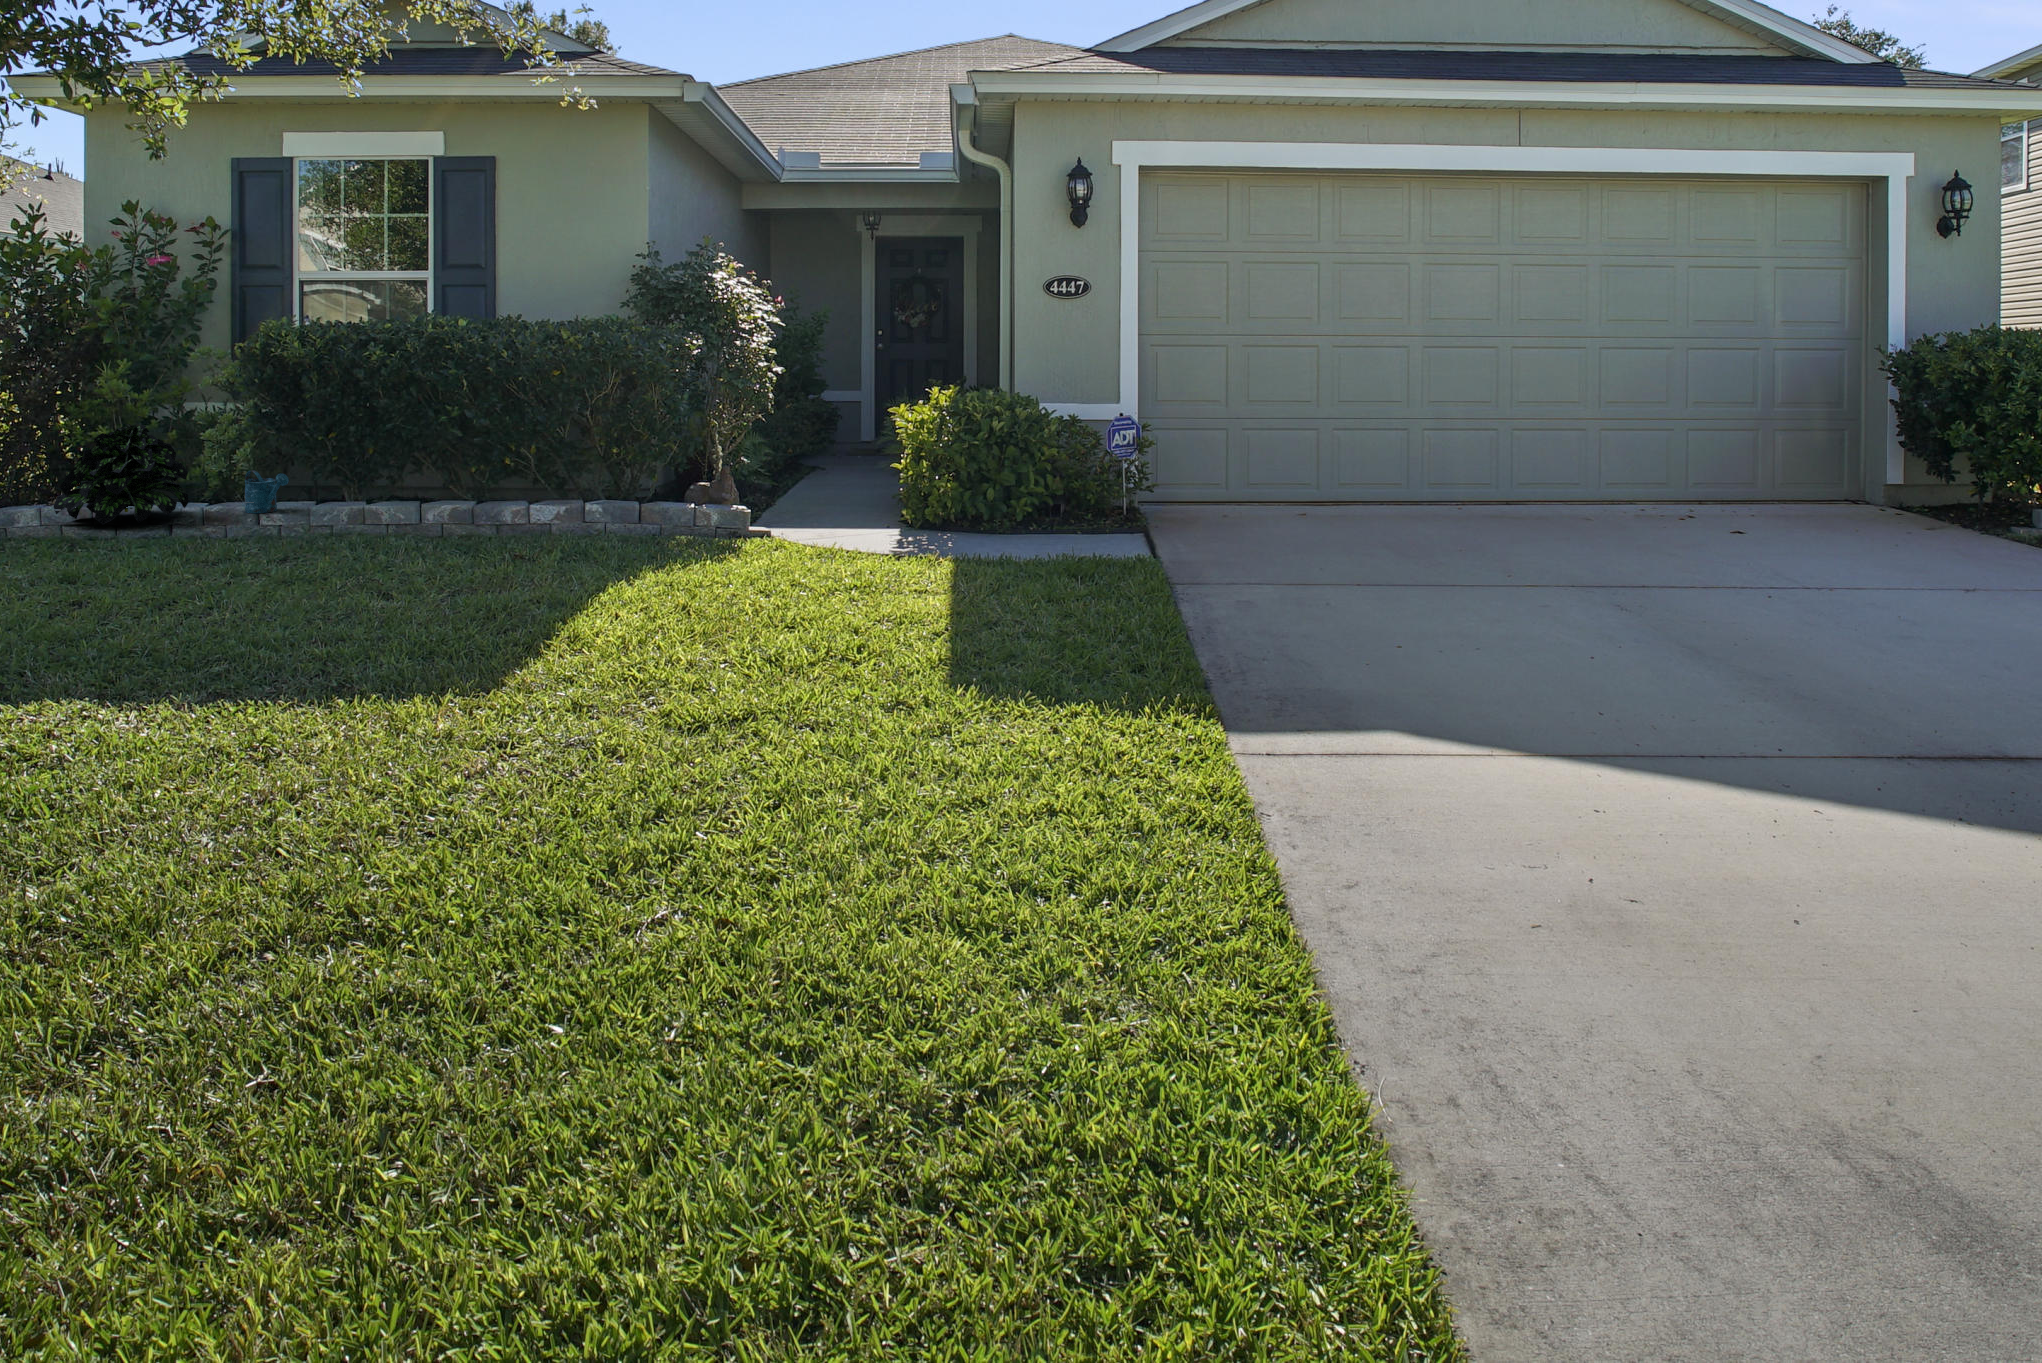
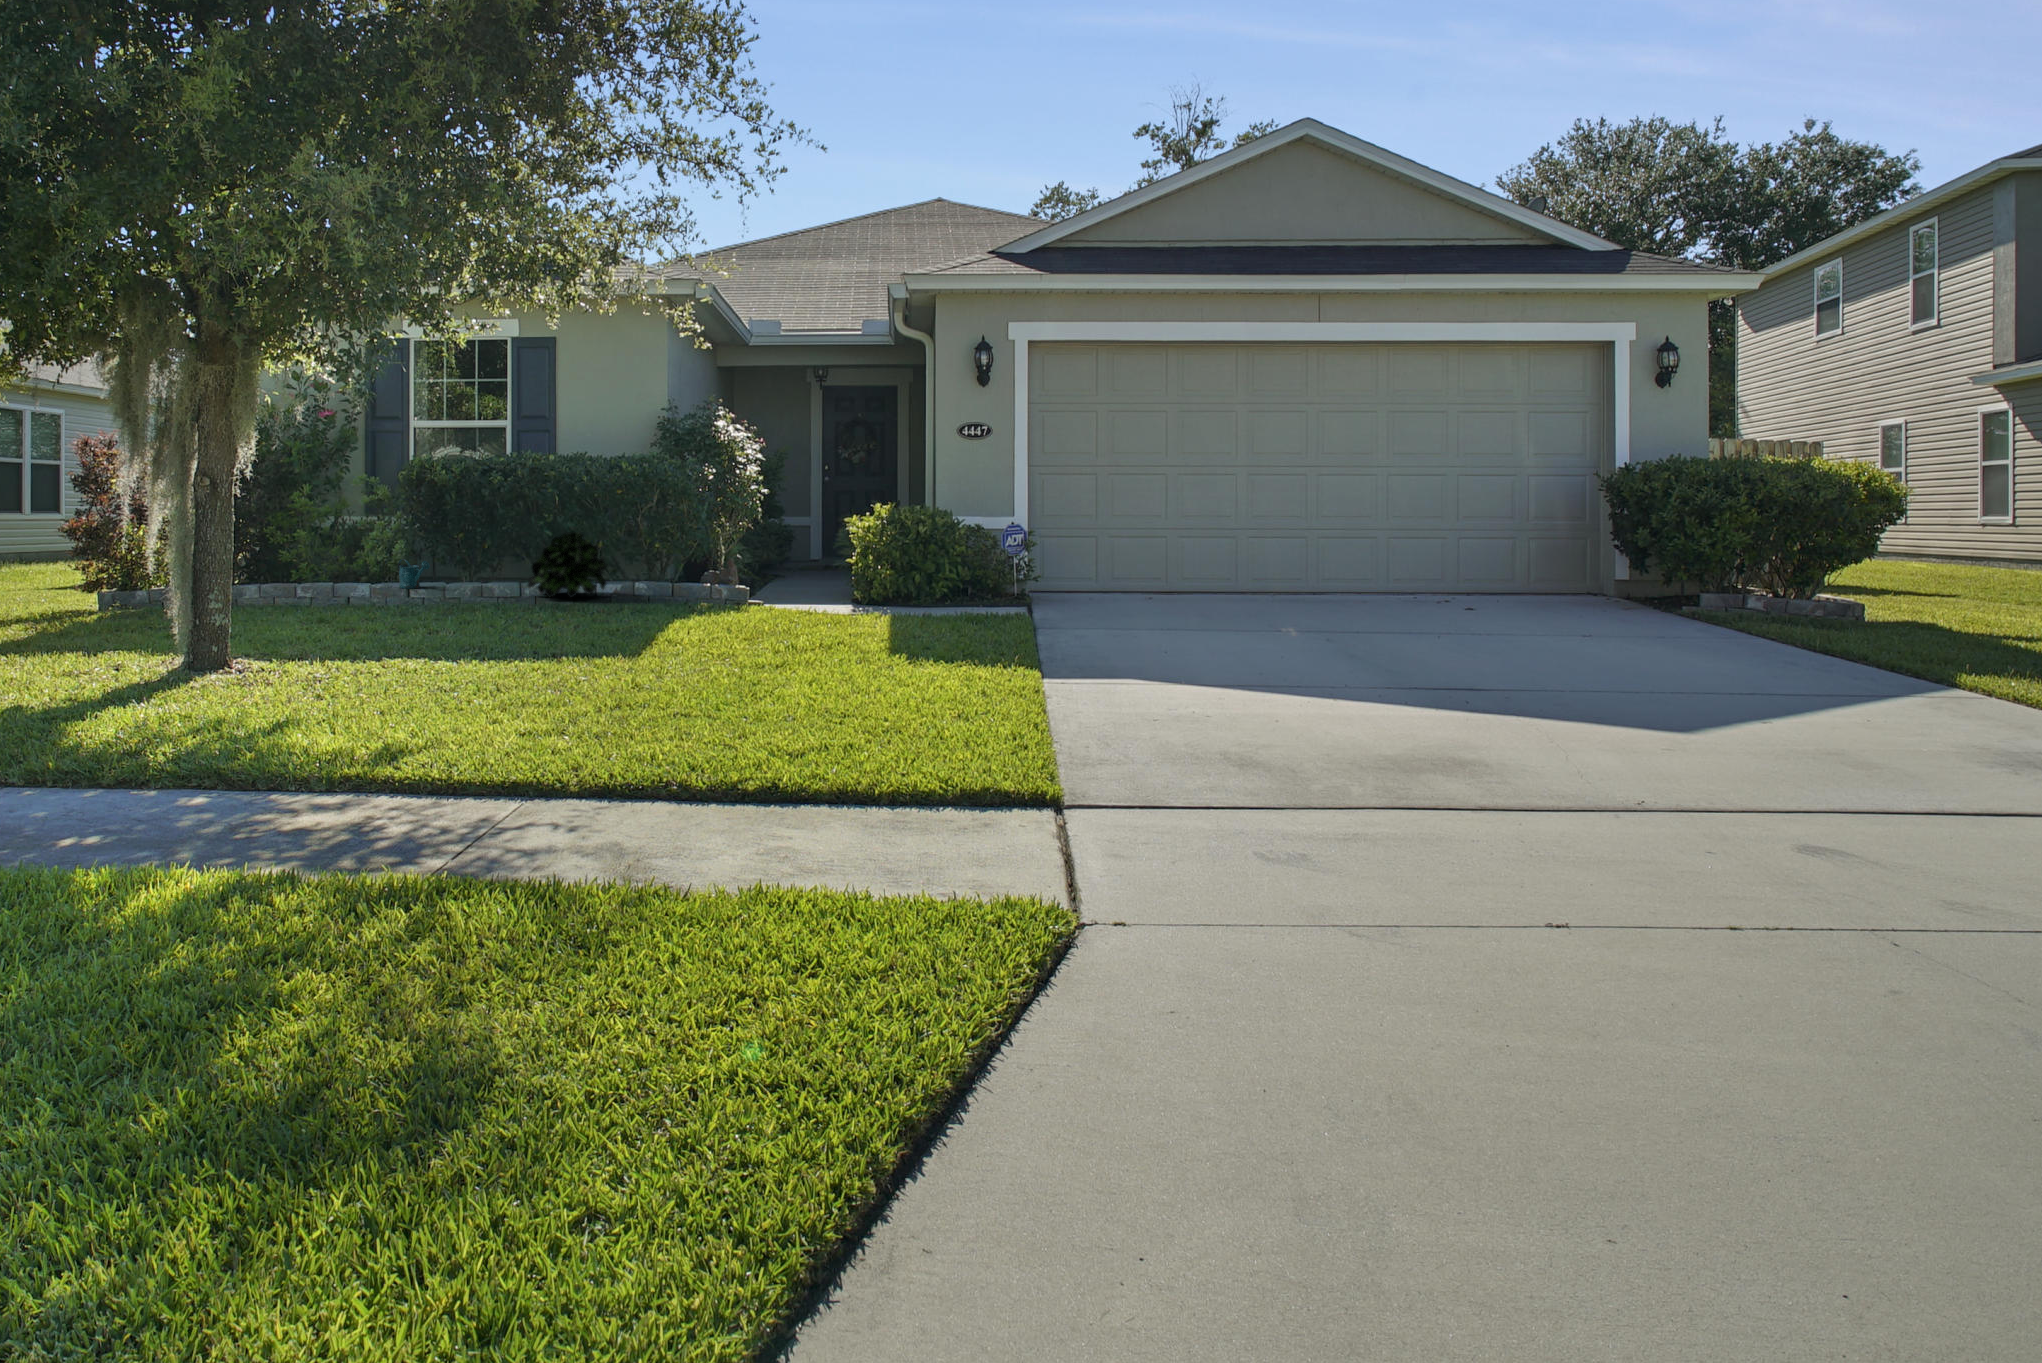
potted plant: present [54,425,188,525] -> present [528,532,607,597]

